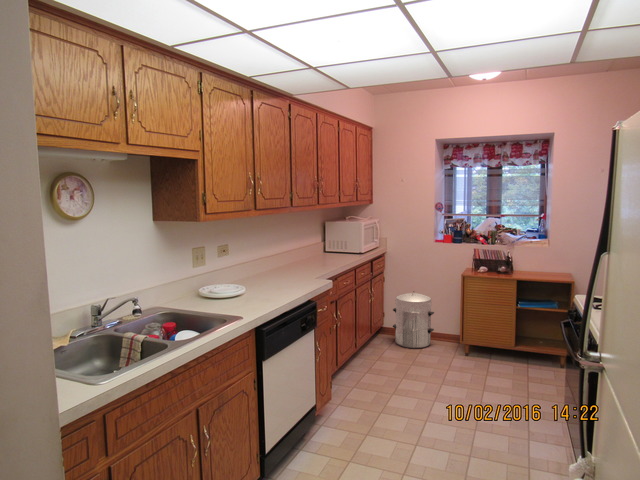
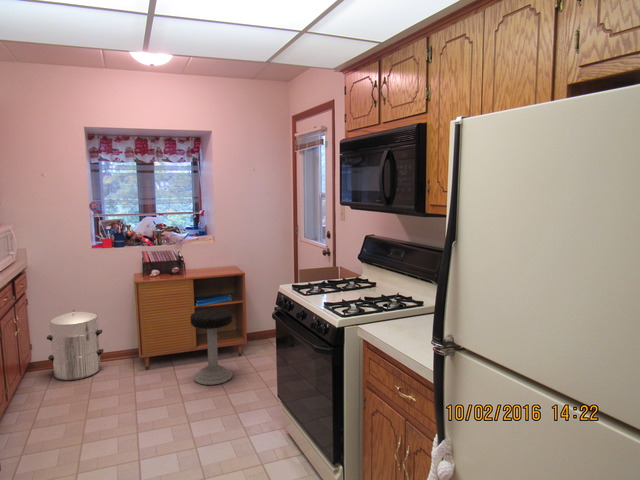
stool: none [503,310,548,386] -> present [190,309,232,385]

